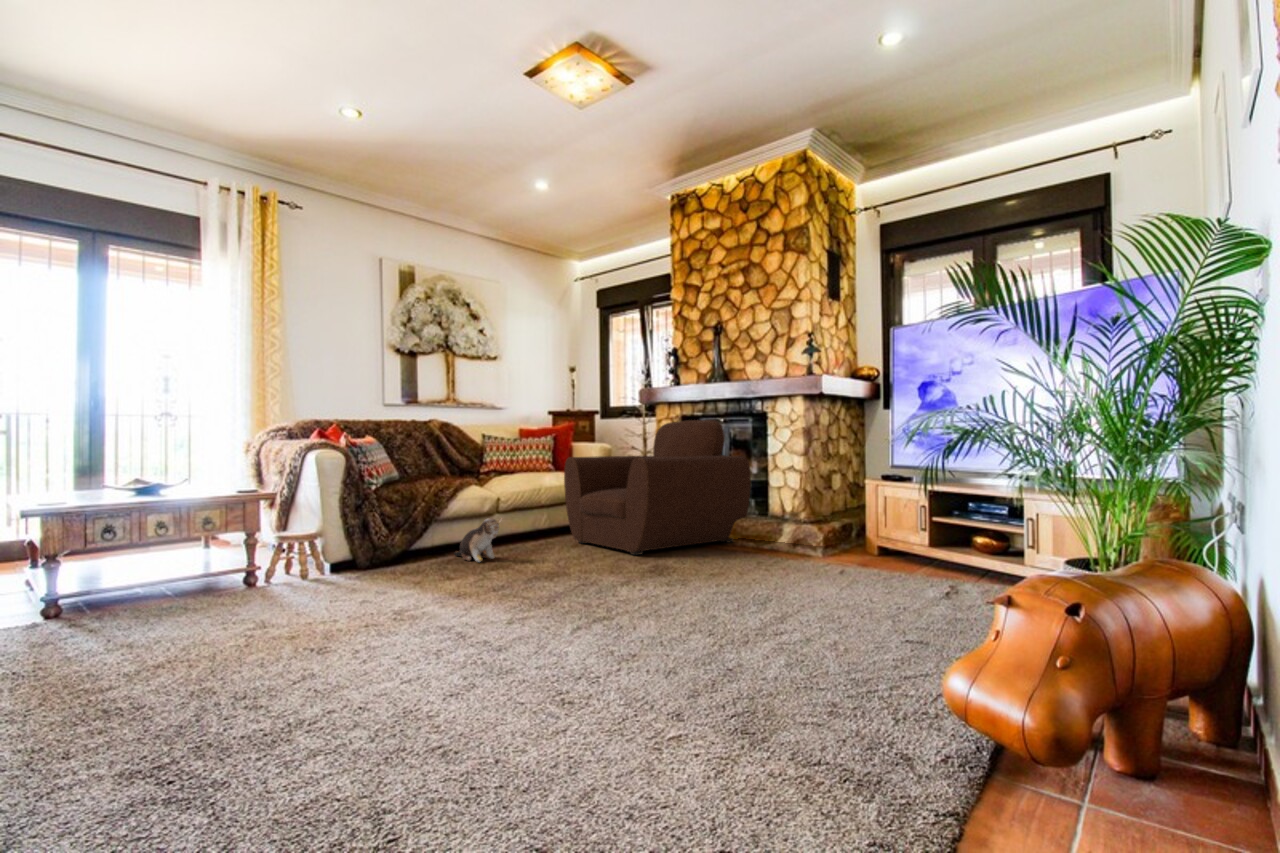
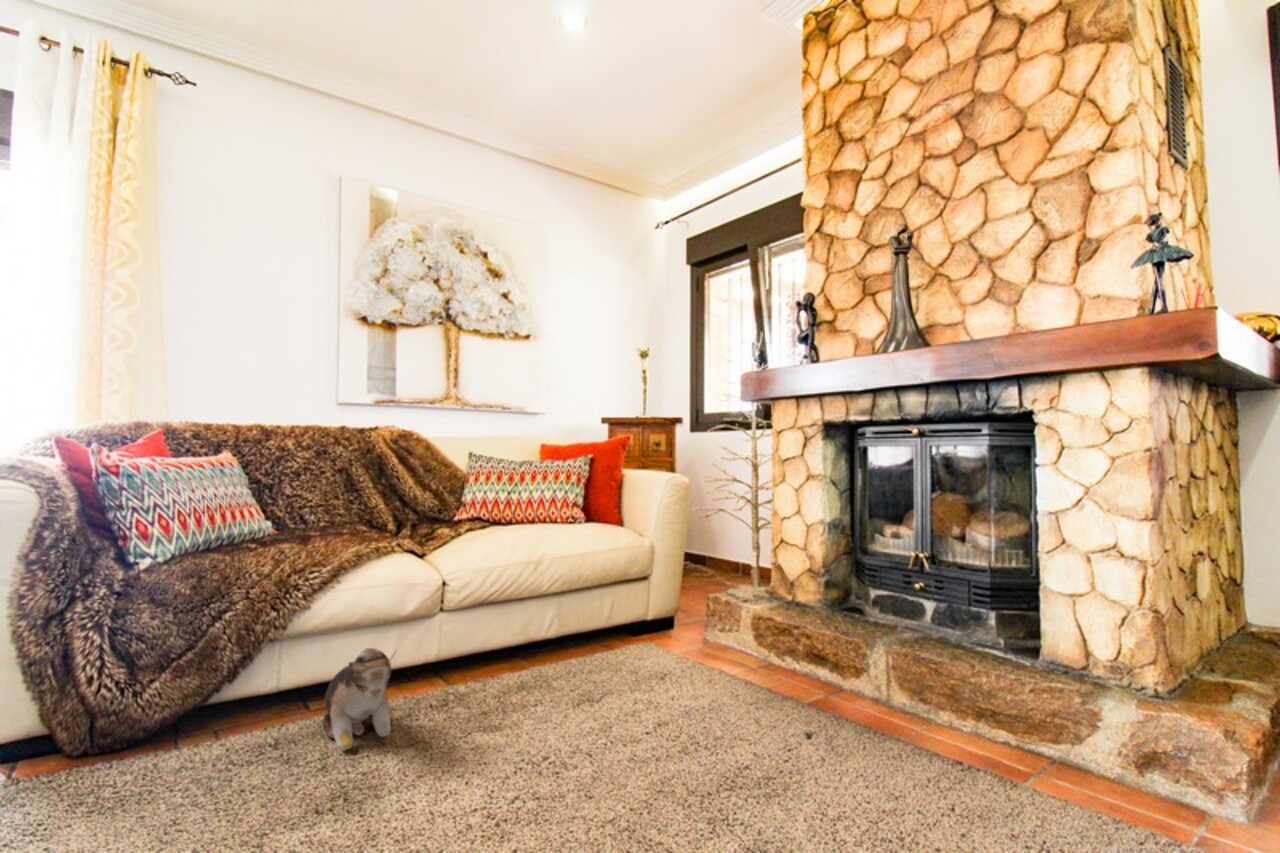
armchair: present [564,420,751,555] -> none [588,429,991,755]

